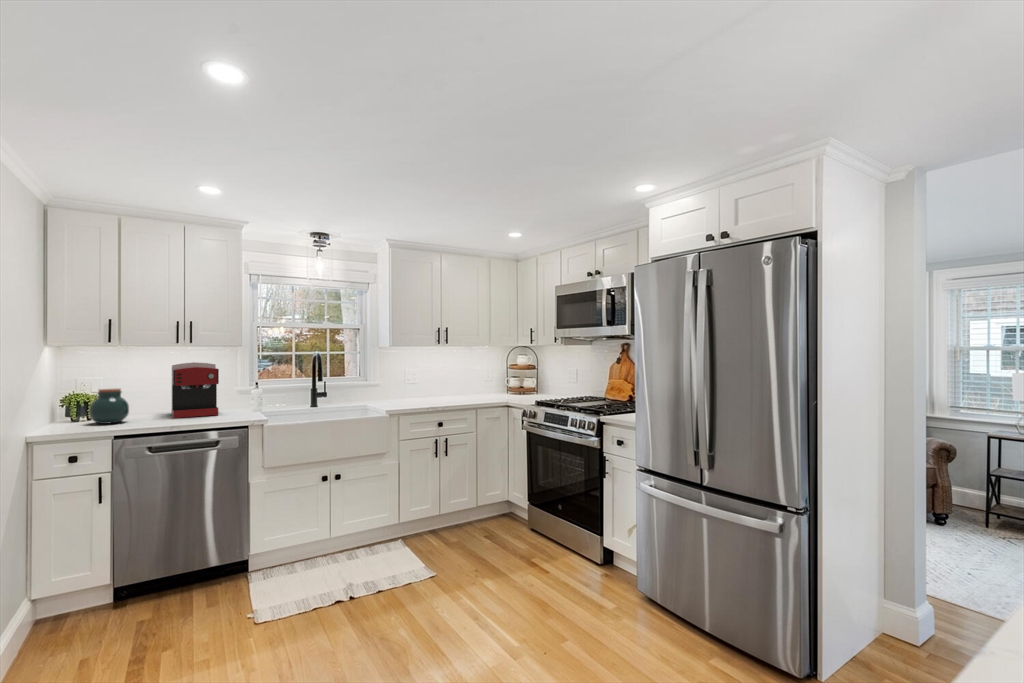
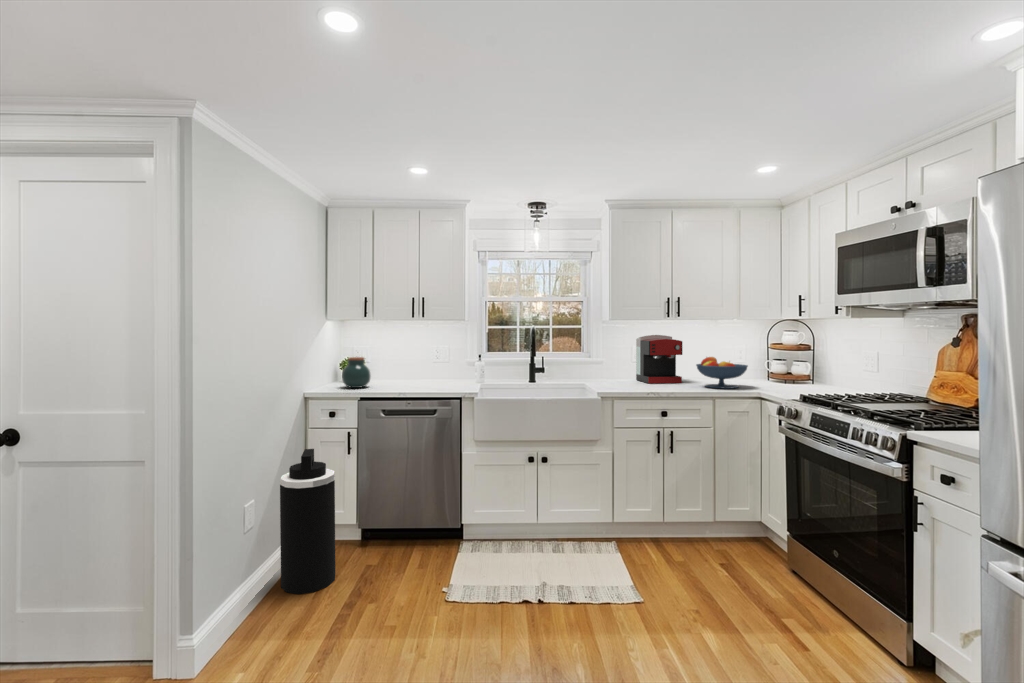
coffee maker: present [171,362,219,418] -> present [636,335,682,383]
fruit bowl: none [459,375,497,400] -> present [696,357,748,389]
trash can: none [25,495,106,670] -> present [280,449,336,594]

